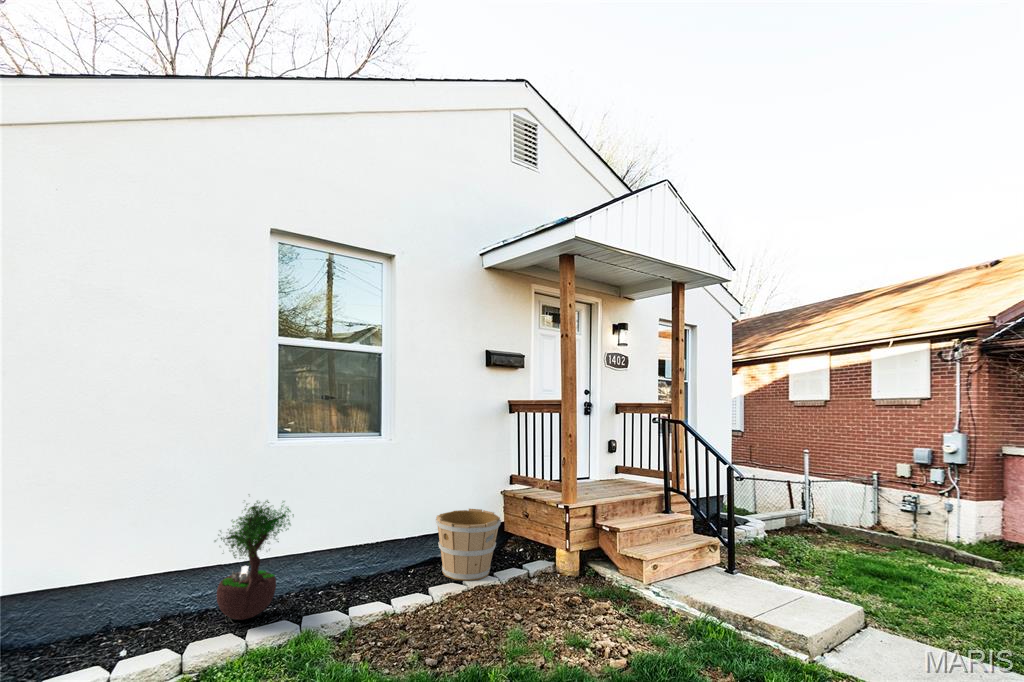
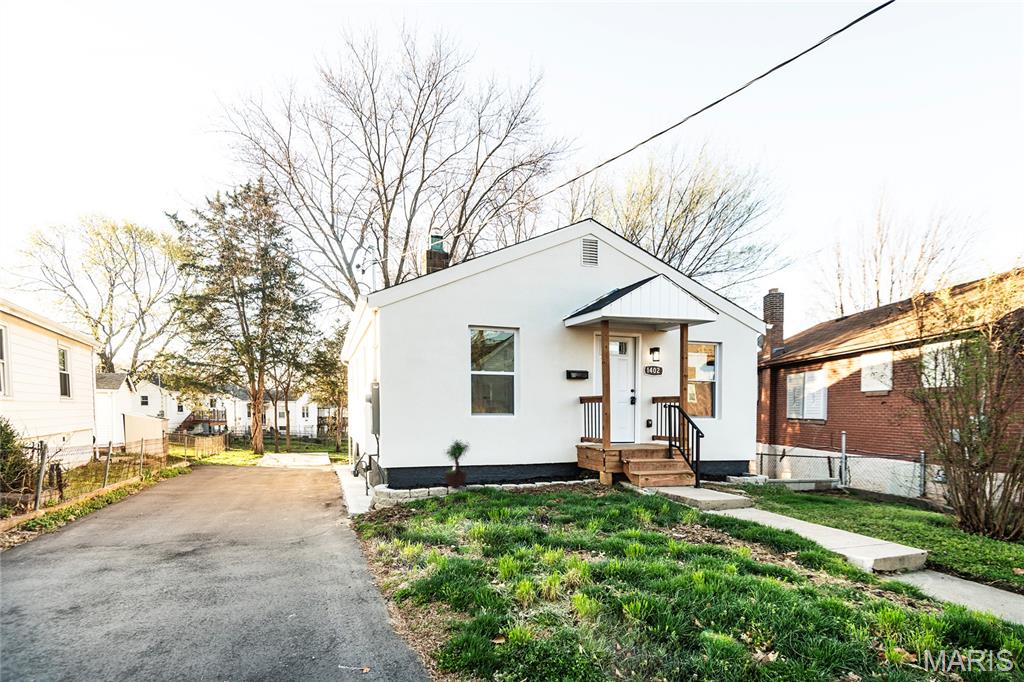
wooden bucket: present [436,509,501,581] -> none [537,452,570,484]

